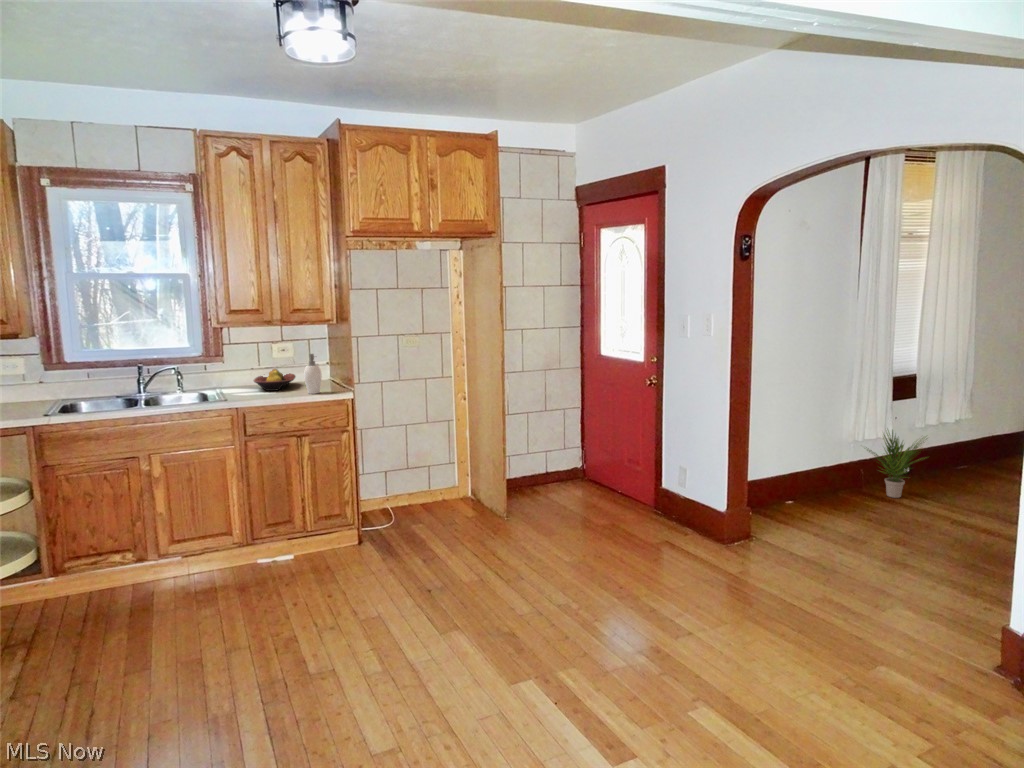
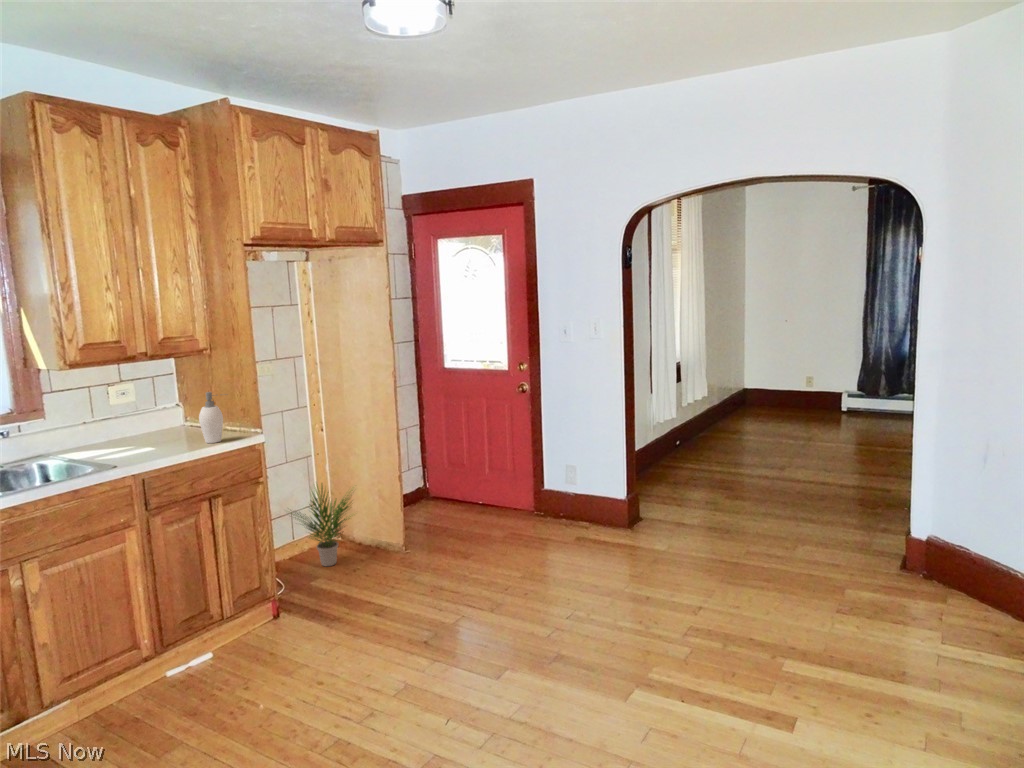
fruit bowl: present [254,369,295,391] -> none [94,418,162,448]
potted plant: present [867,430,923,498] -> present [291,484,352,566]

